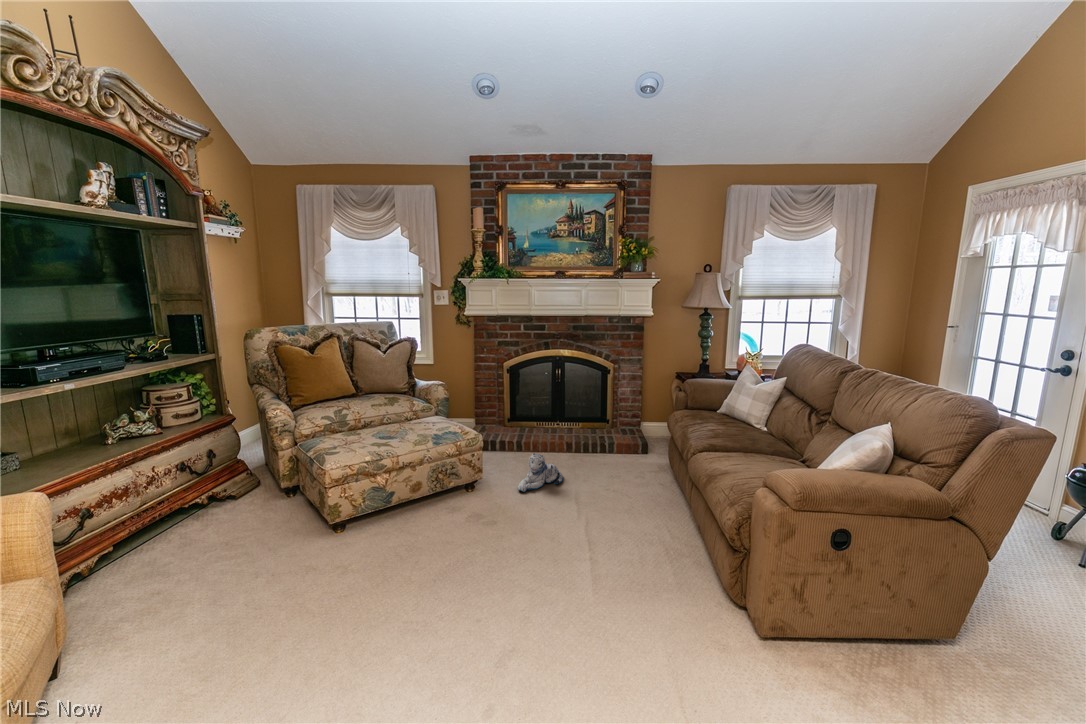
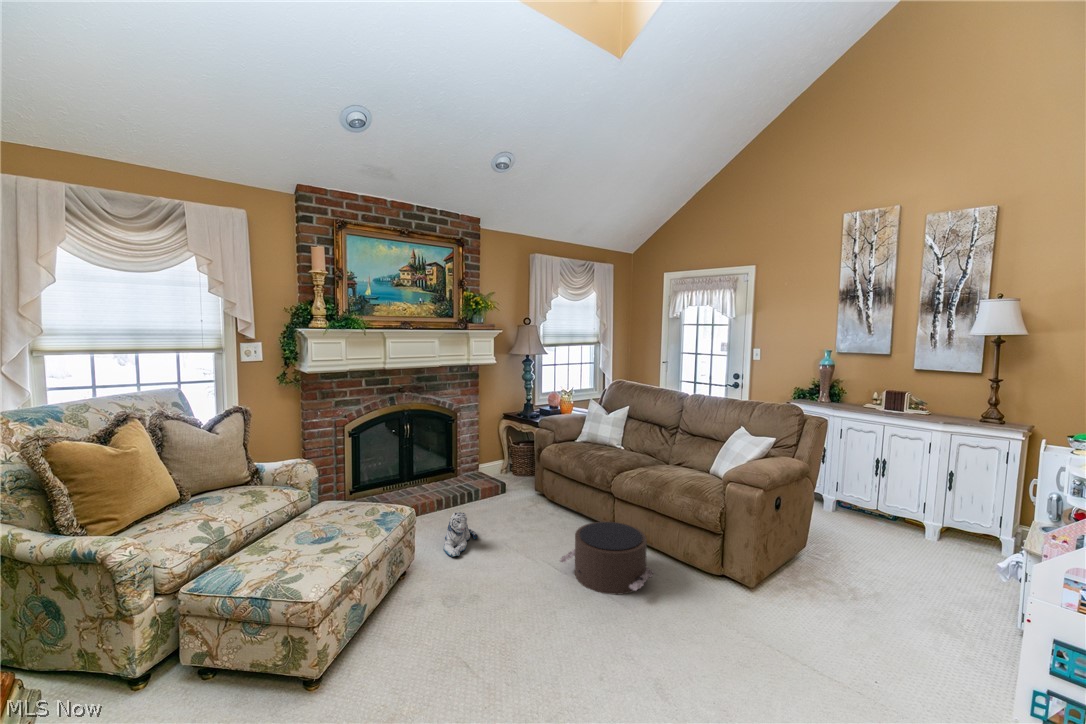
pouf: none [580,497,667,581] -> present [560,522,654,595]

